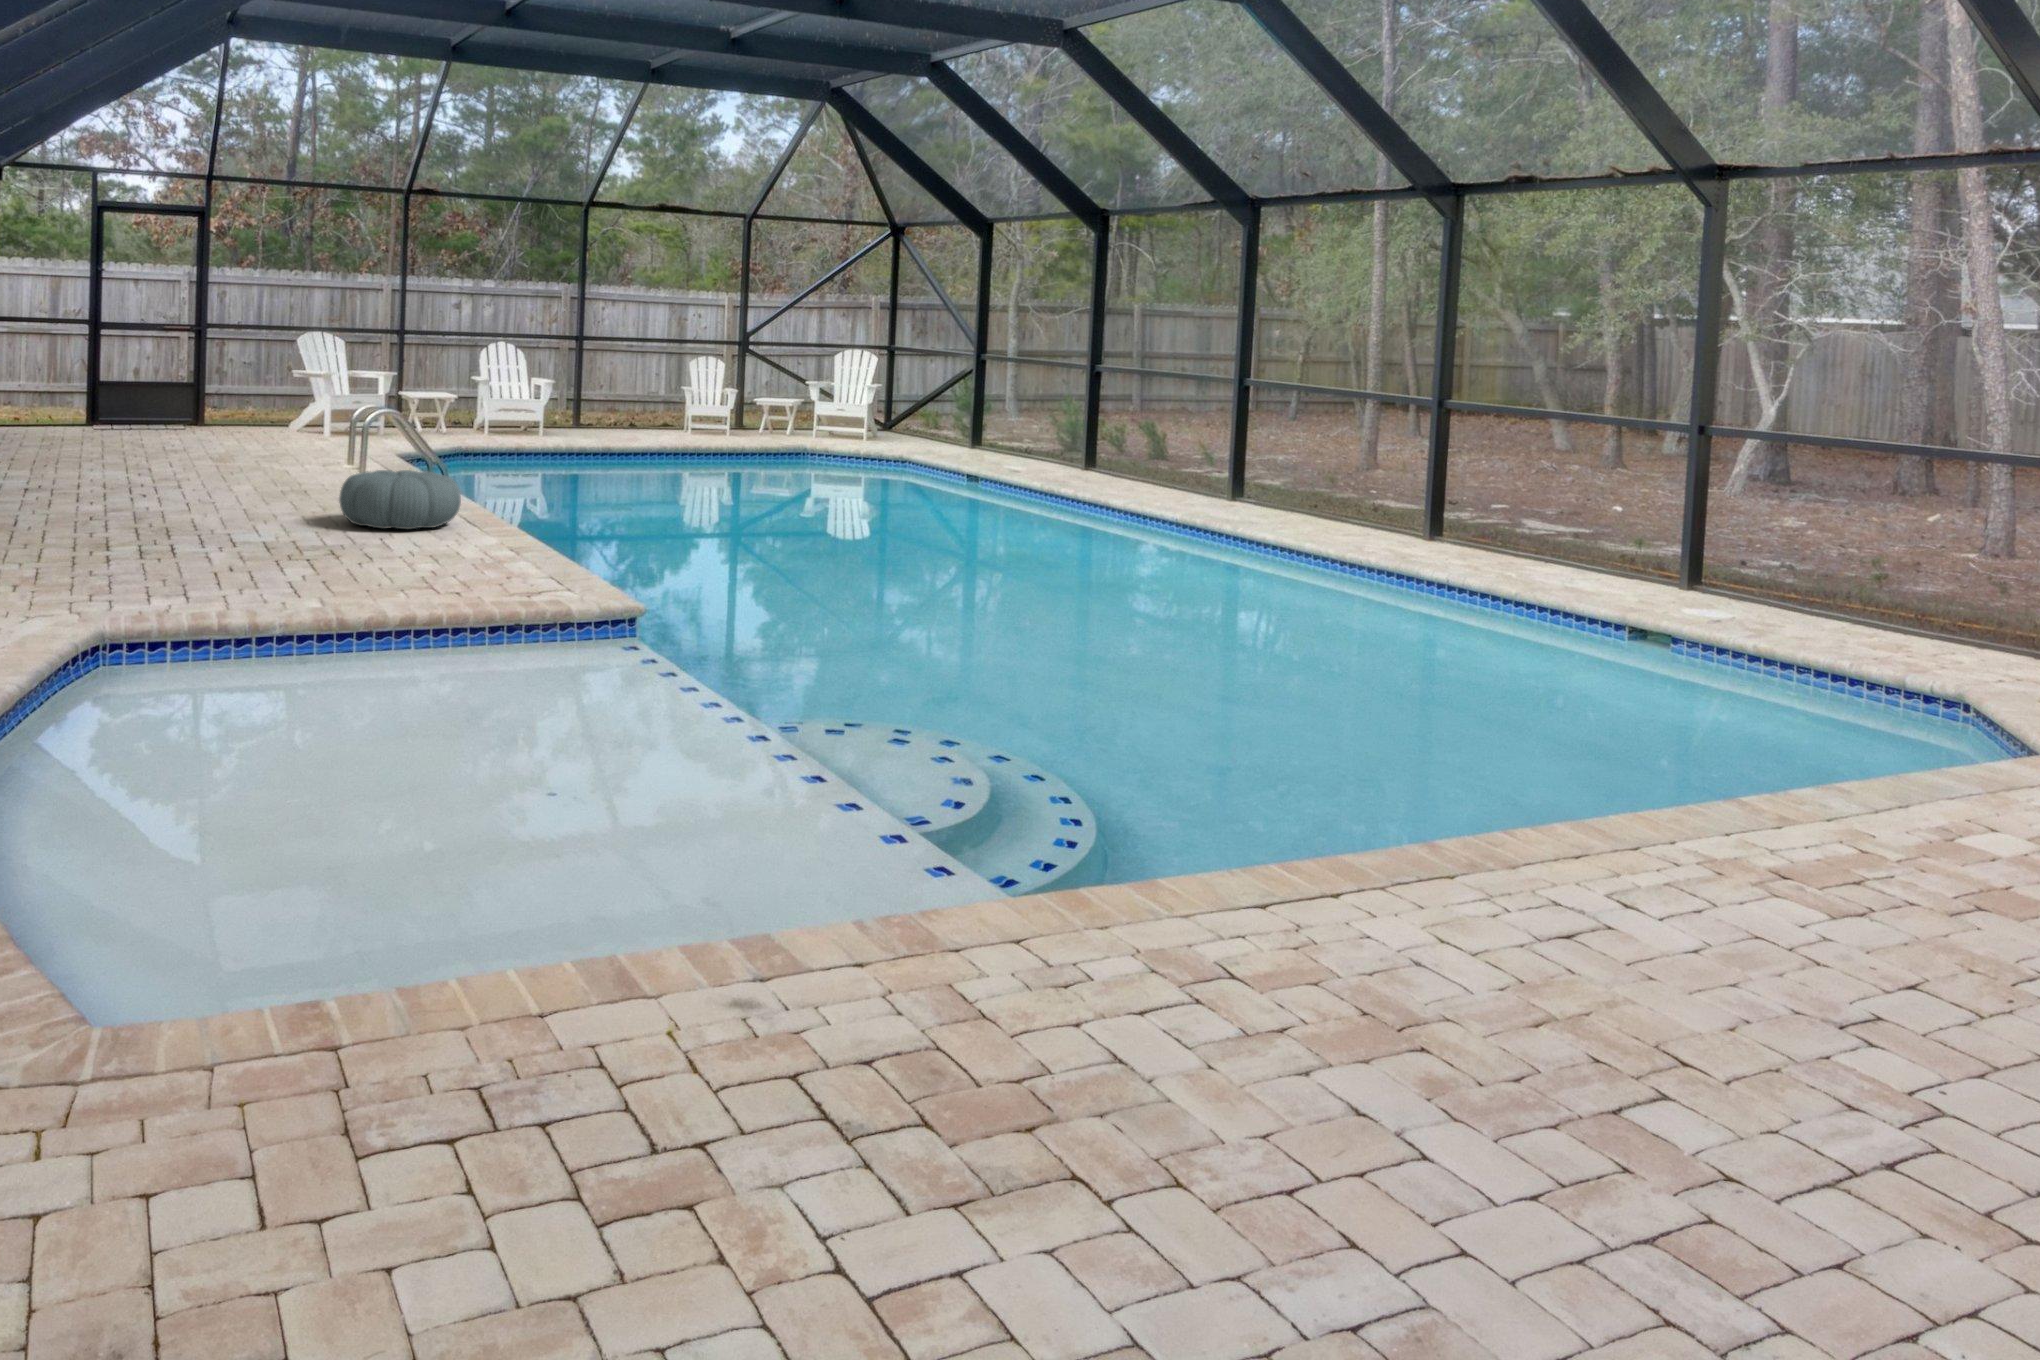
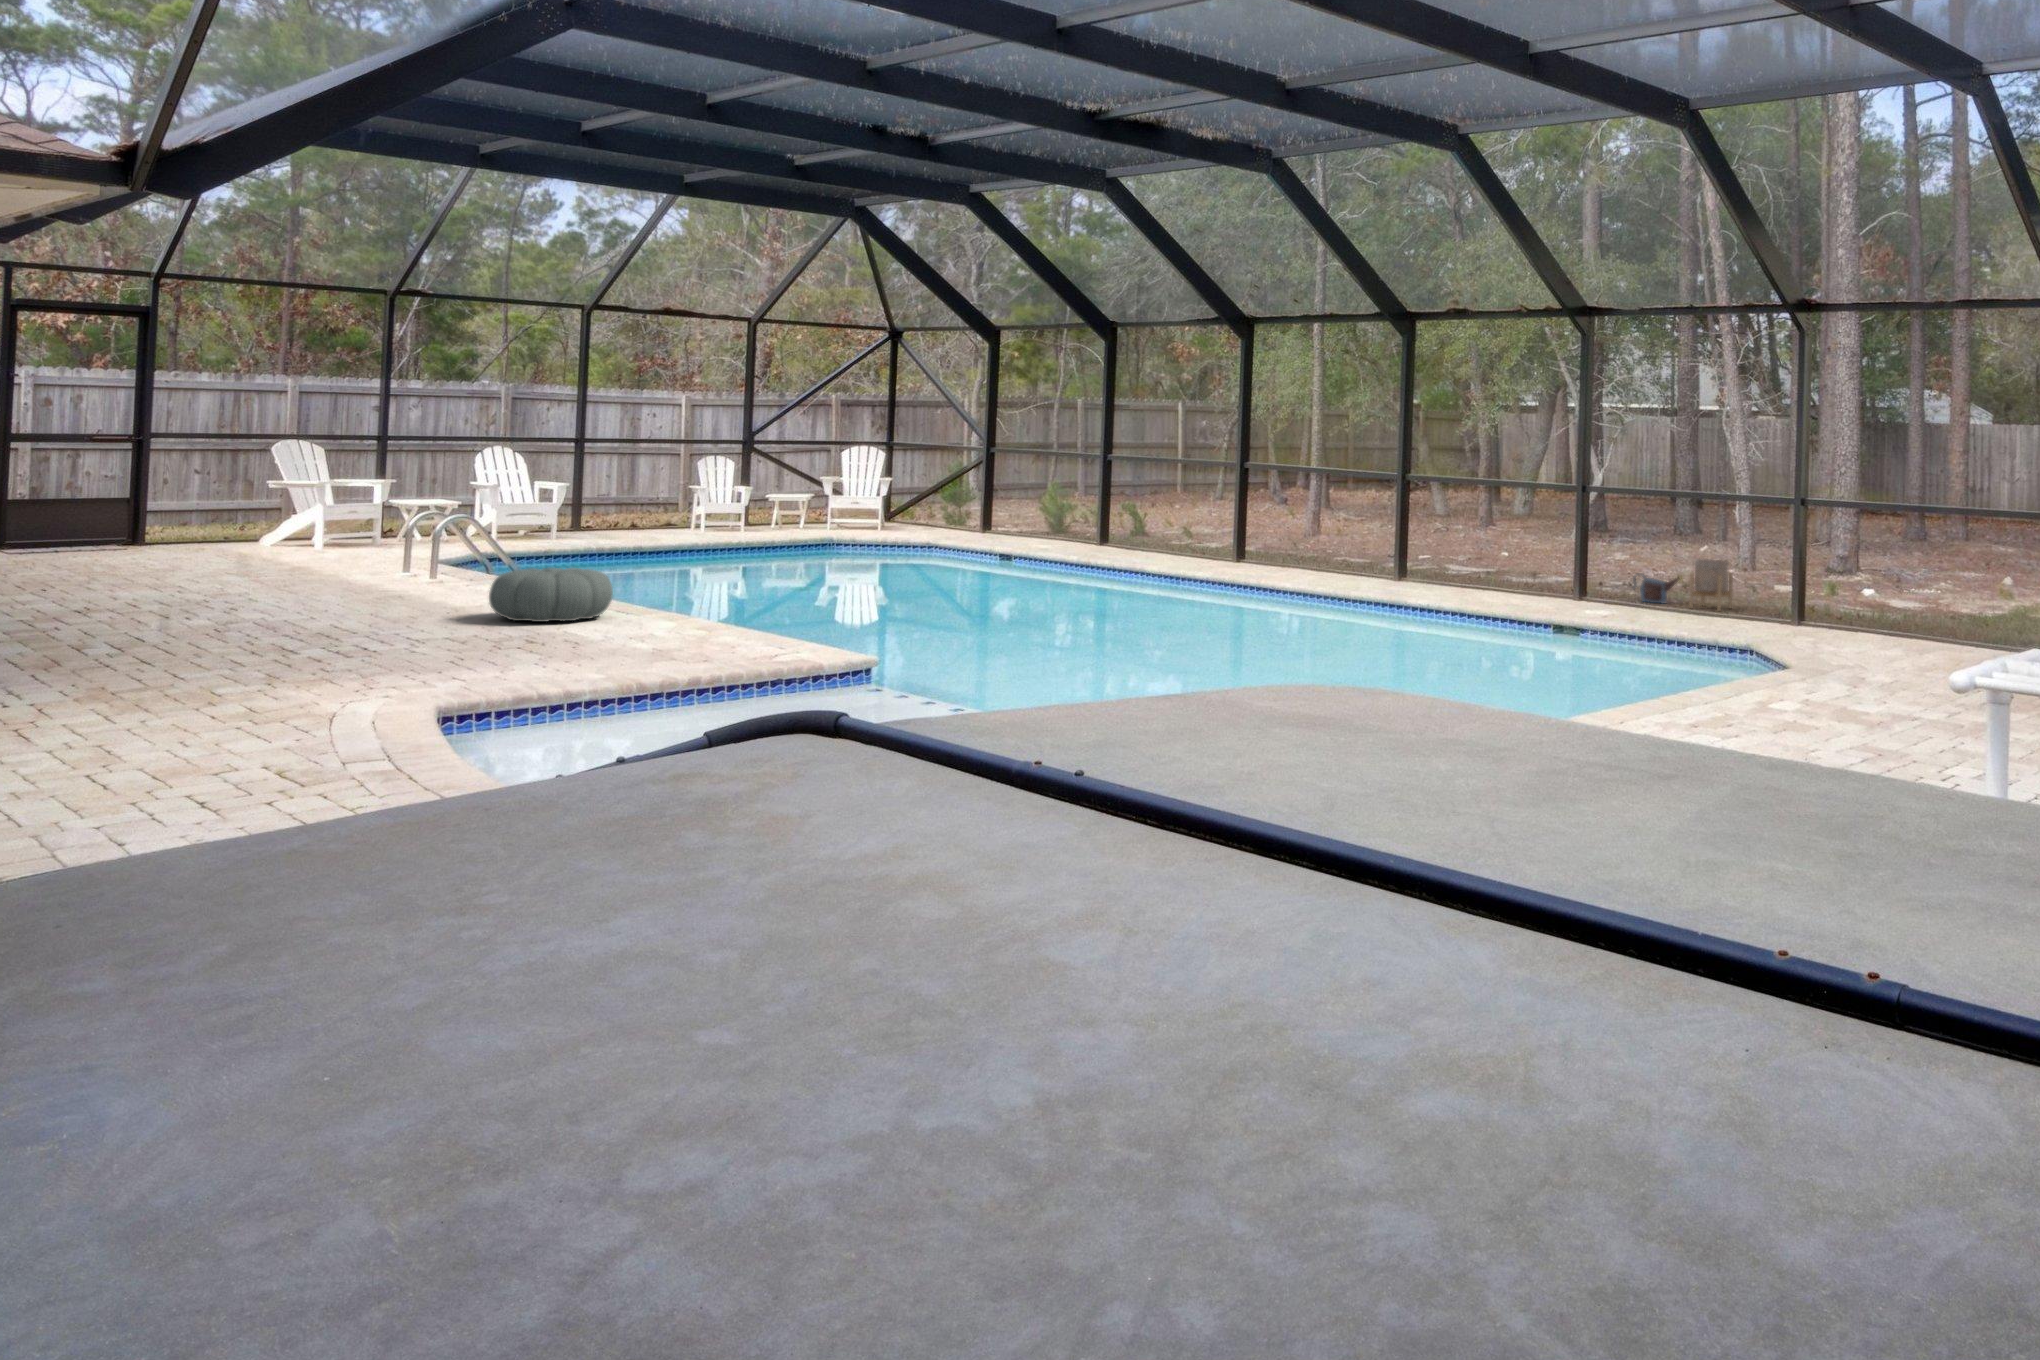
planter: none [1864,546,1946,628] -> present [1689,559,1733,610]
watering can: none [1770,558,1853,607] -> present [1633,574,1679,604]

